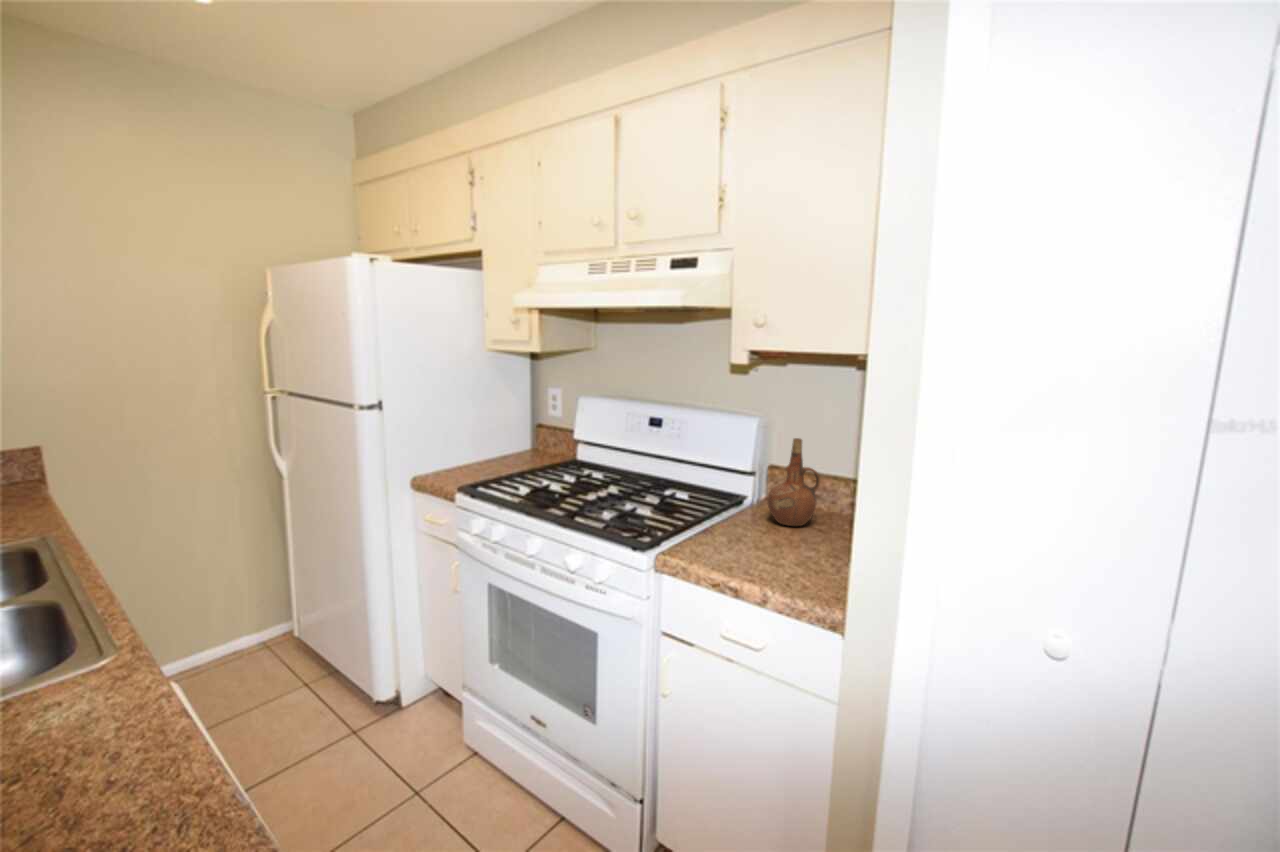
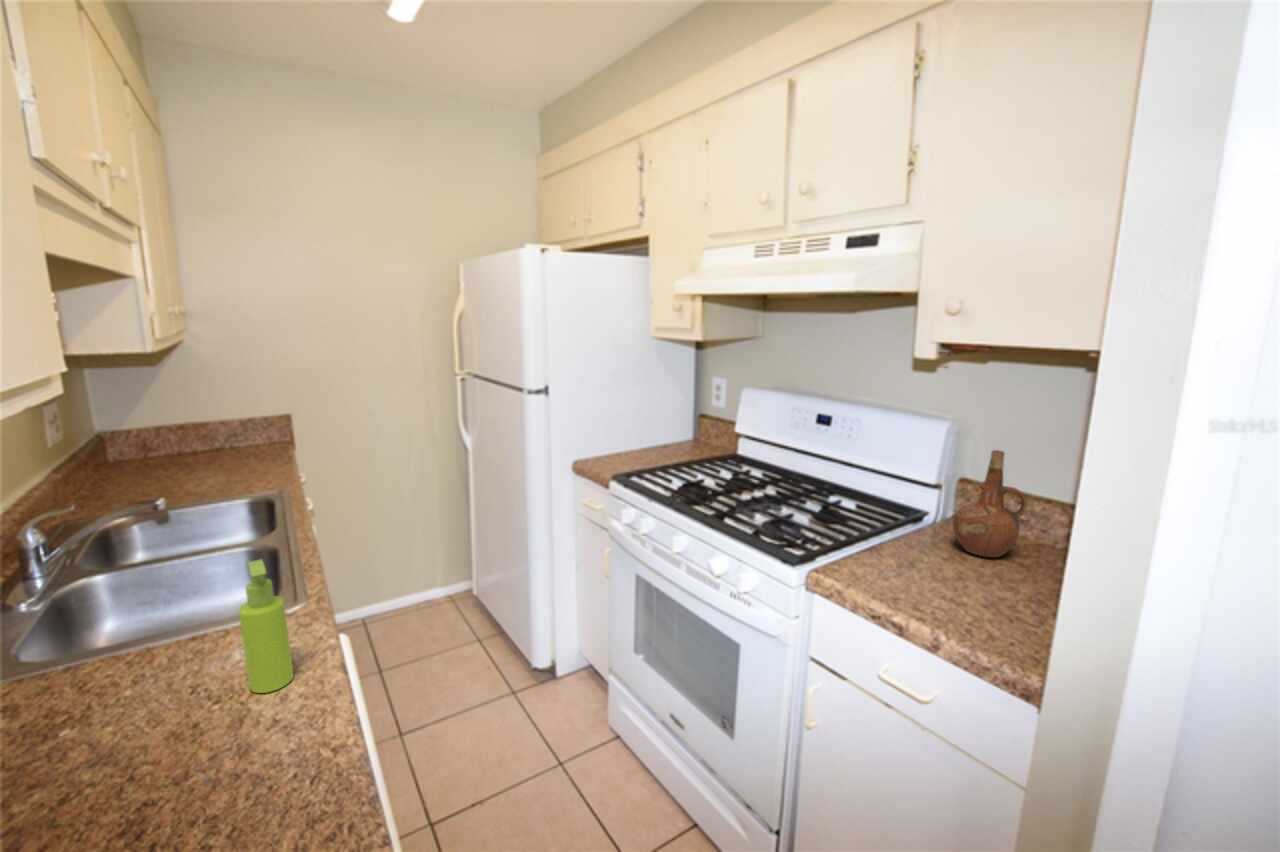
soap dispenser: none [44,600,121,759] -> present [239,560,293,693]

